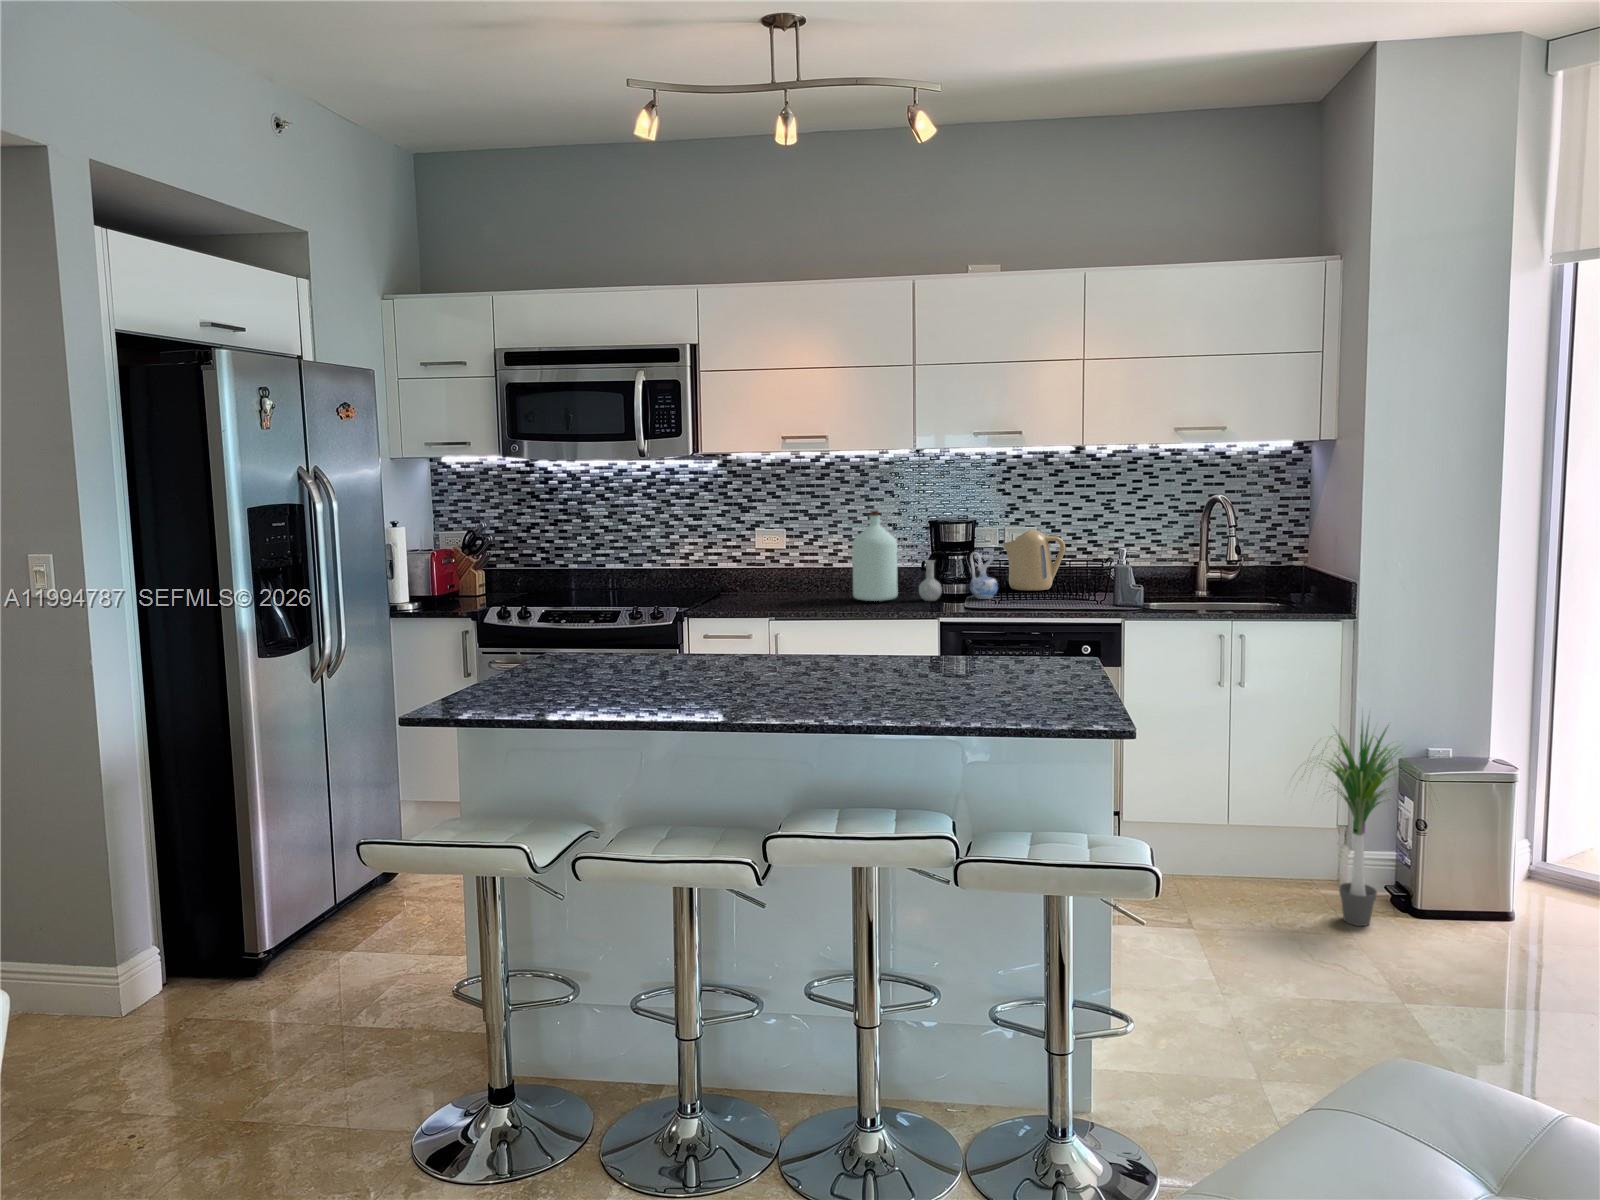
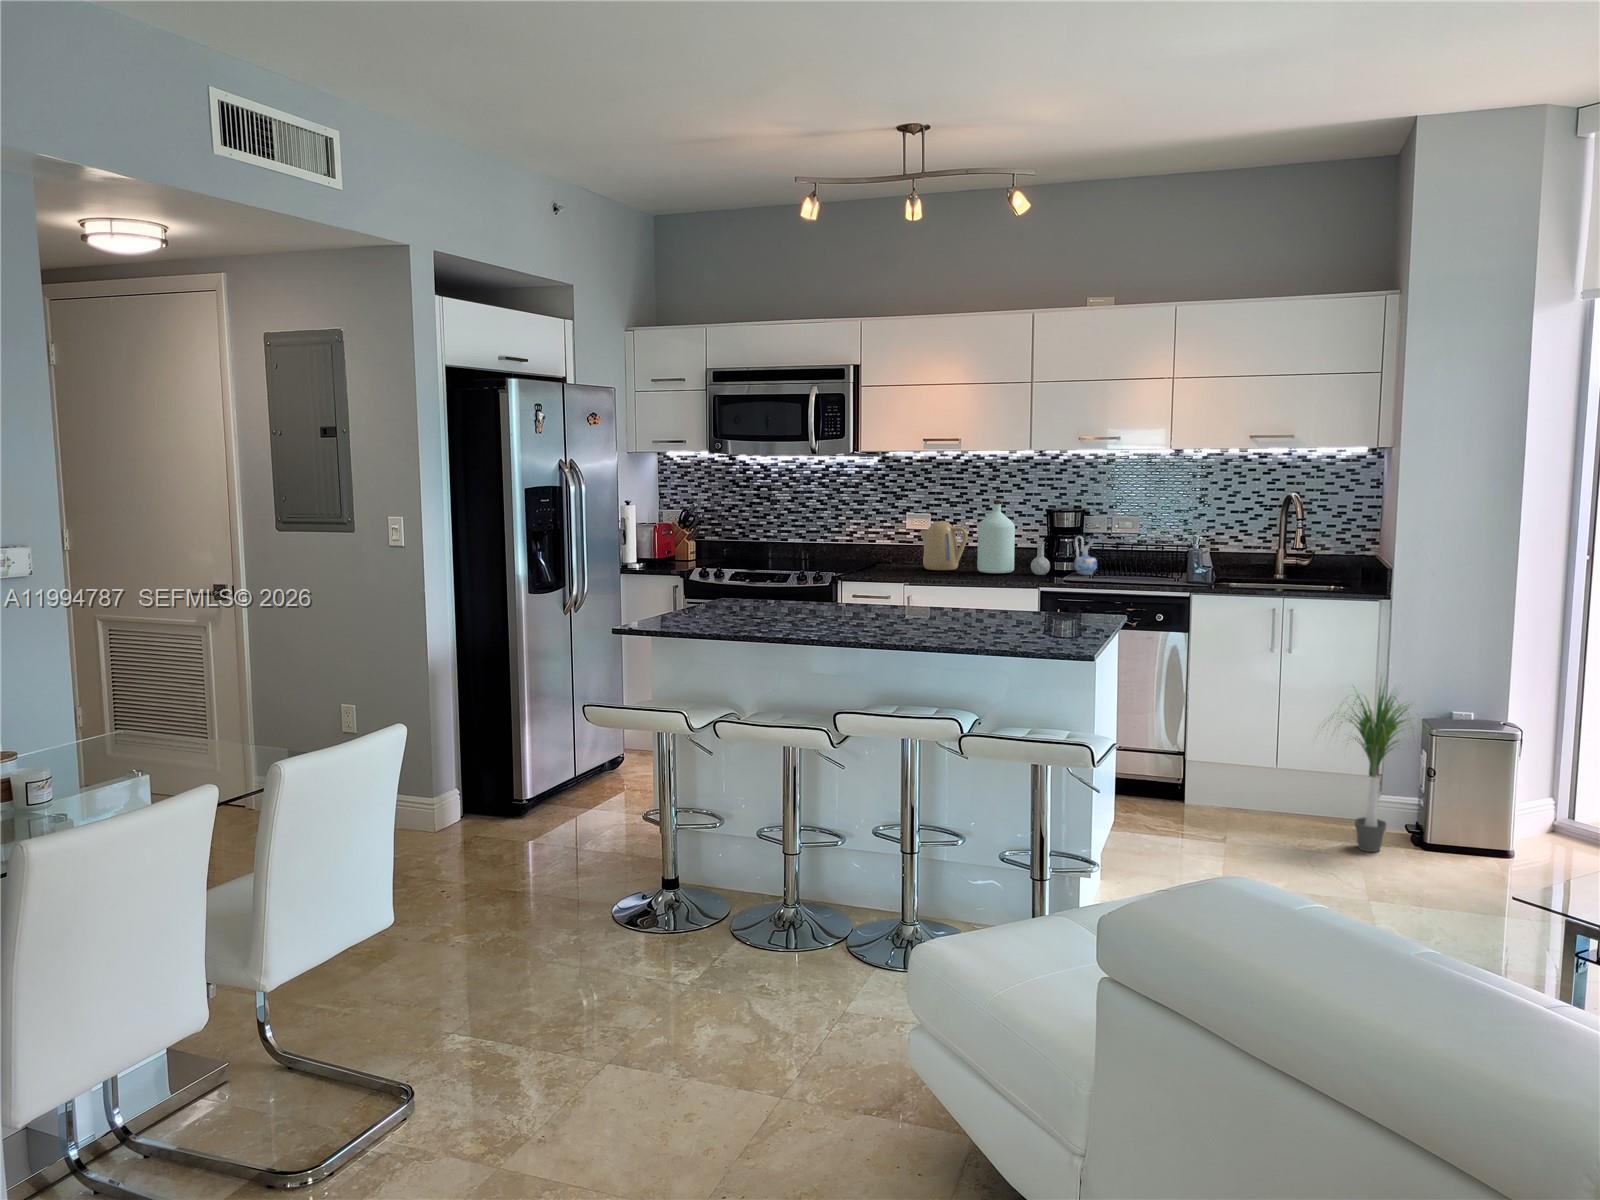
kettle: present [1003,530,1065,591] -> present [920,521,968,570]

